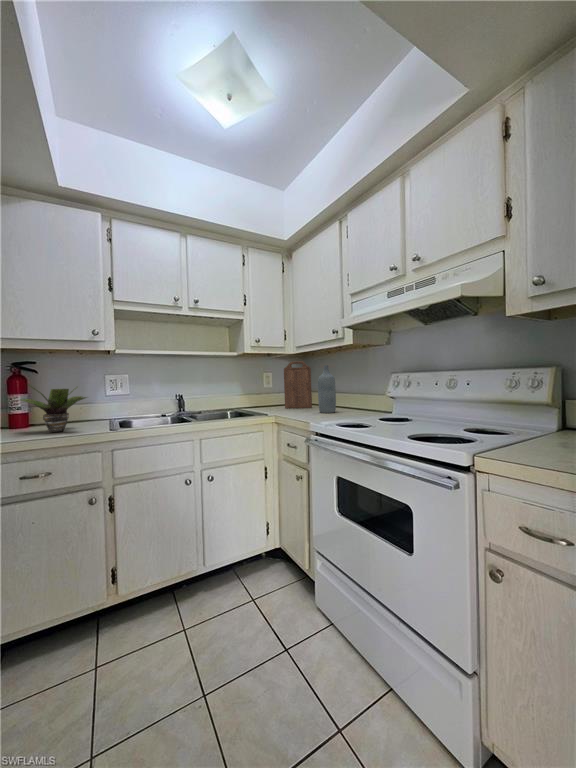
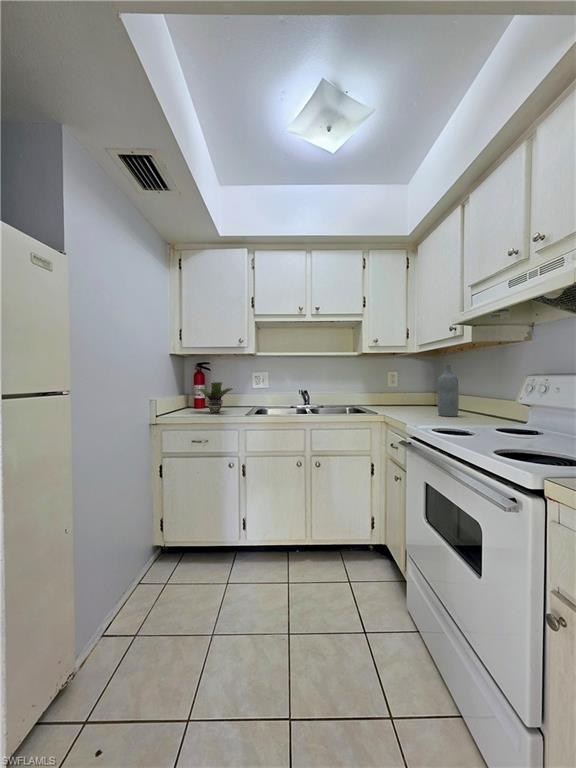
cutting board: present [284,361,312,408] -> none [408,360,439,410]

